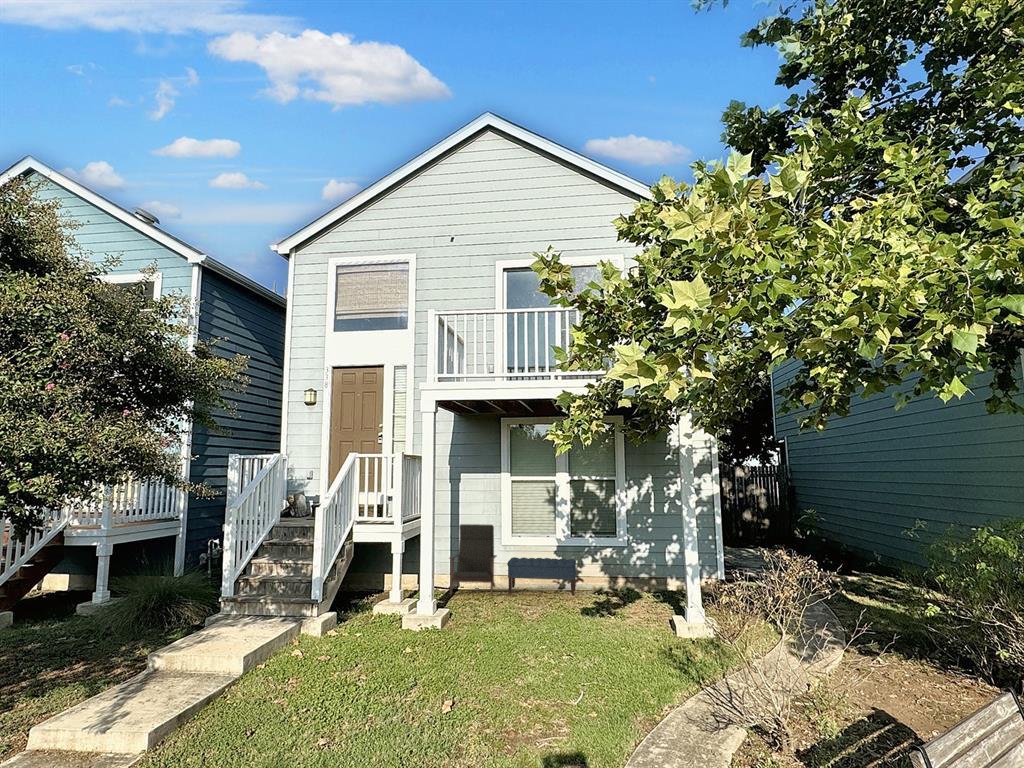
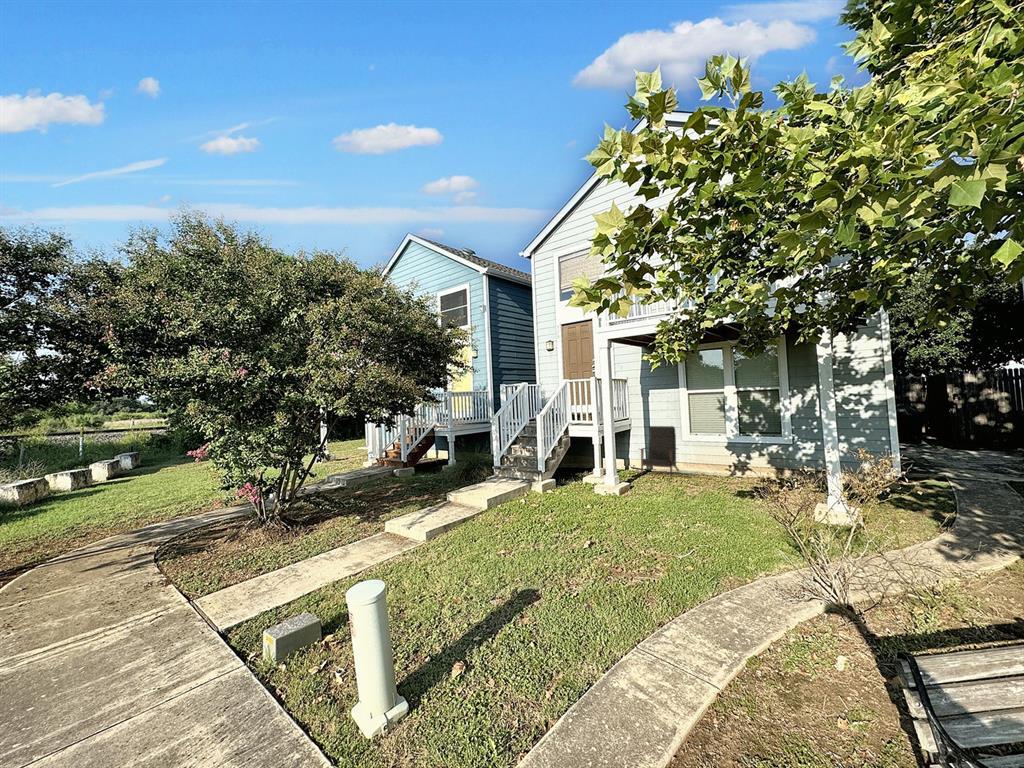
bench: present [507,557,576,595] -> none [684,450,744,481]

